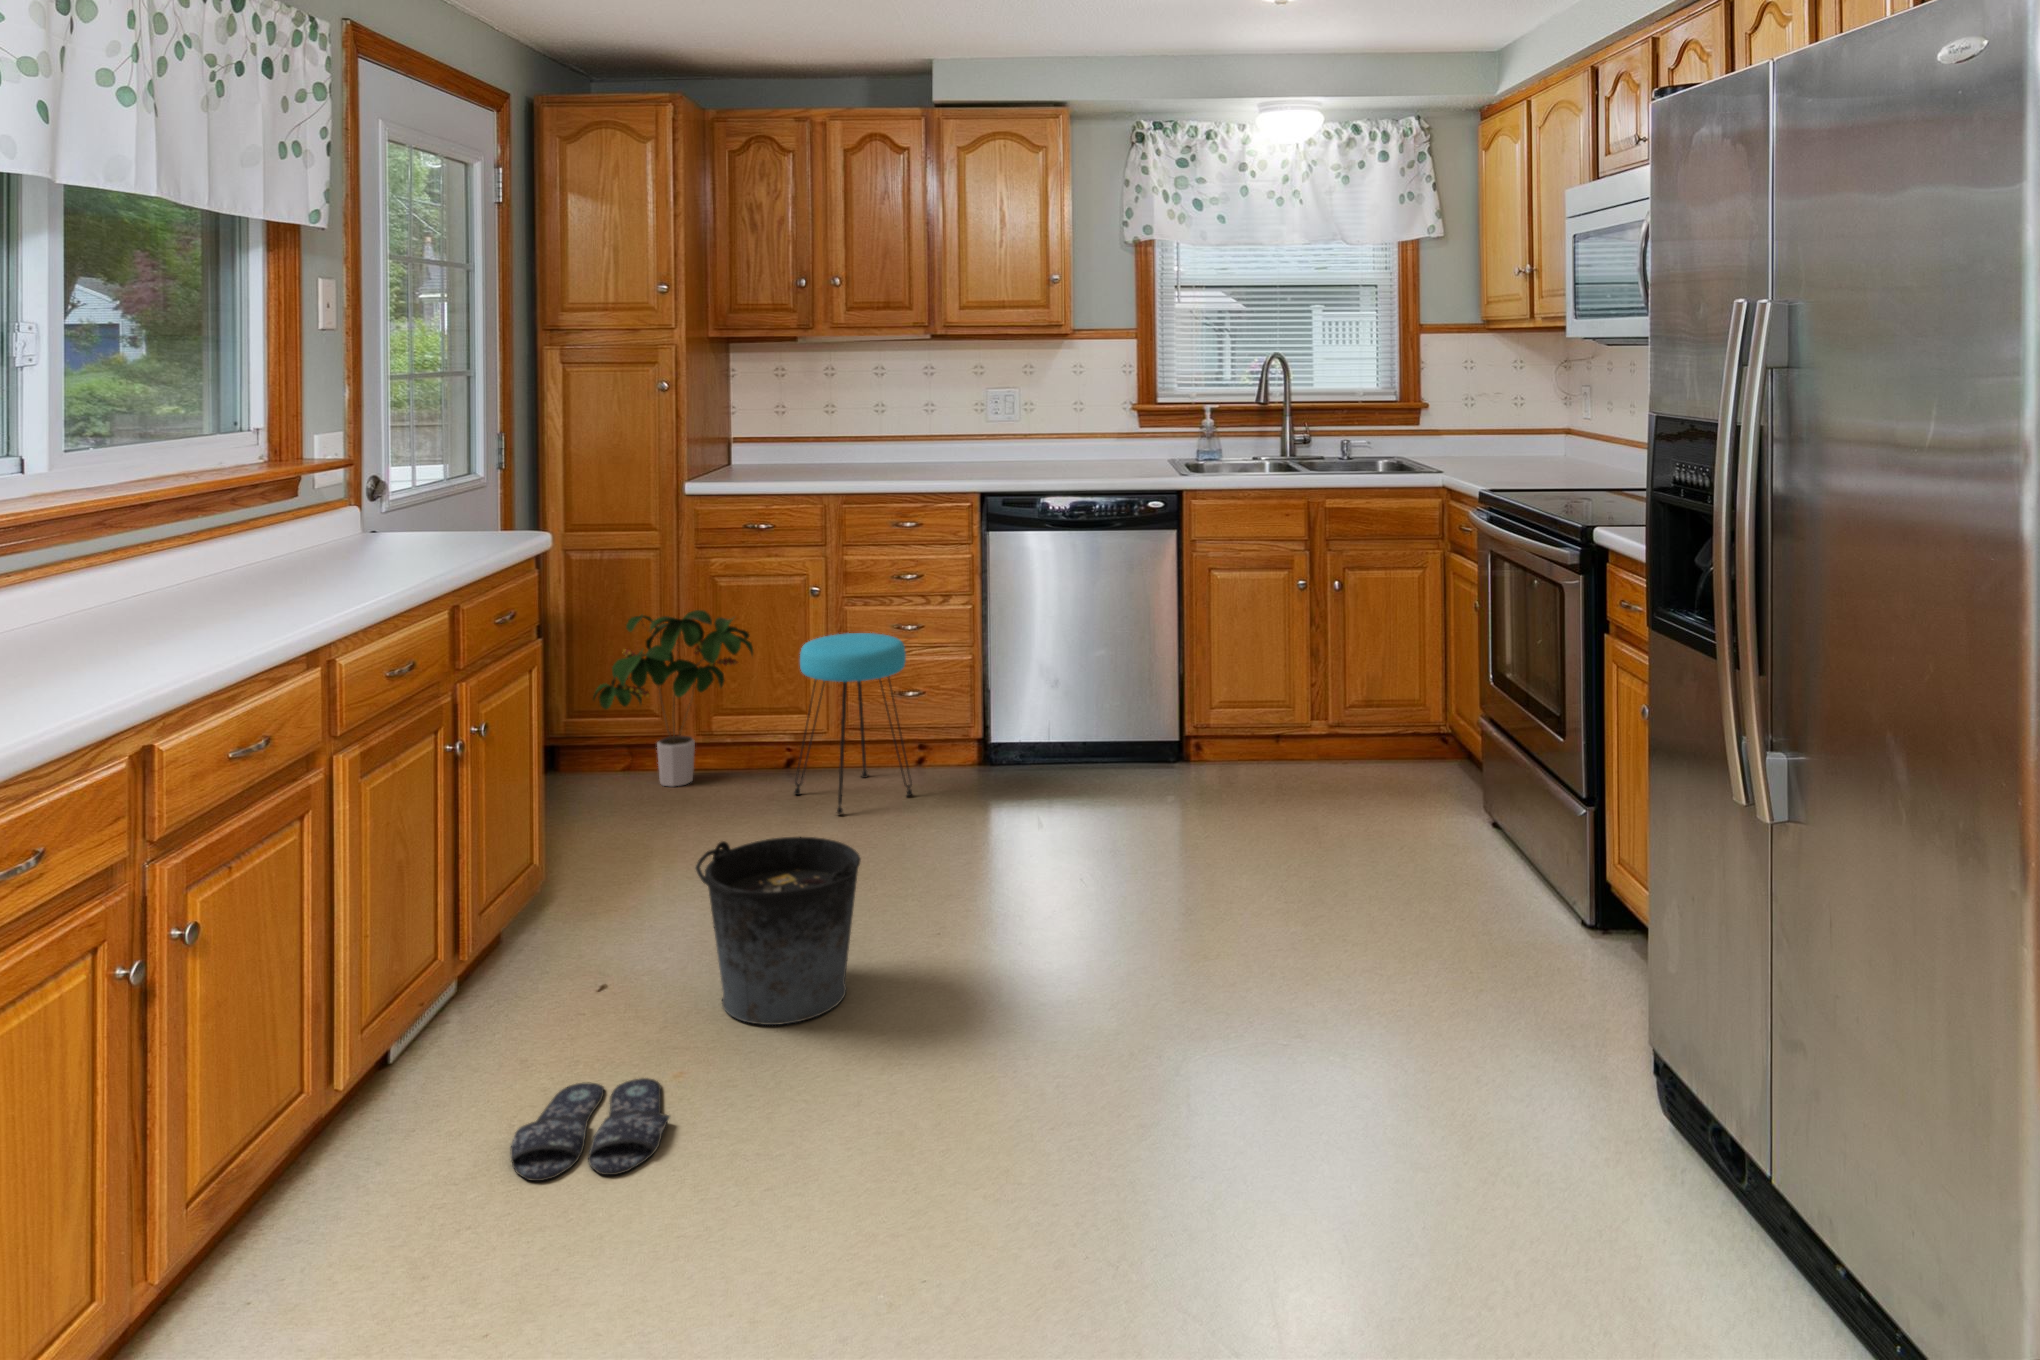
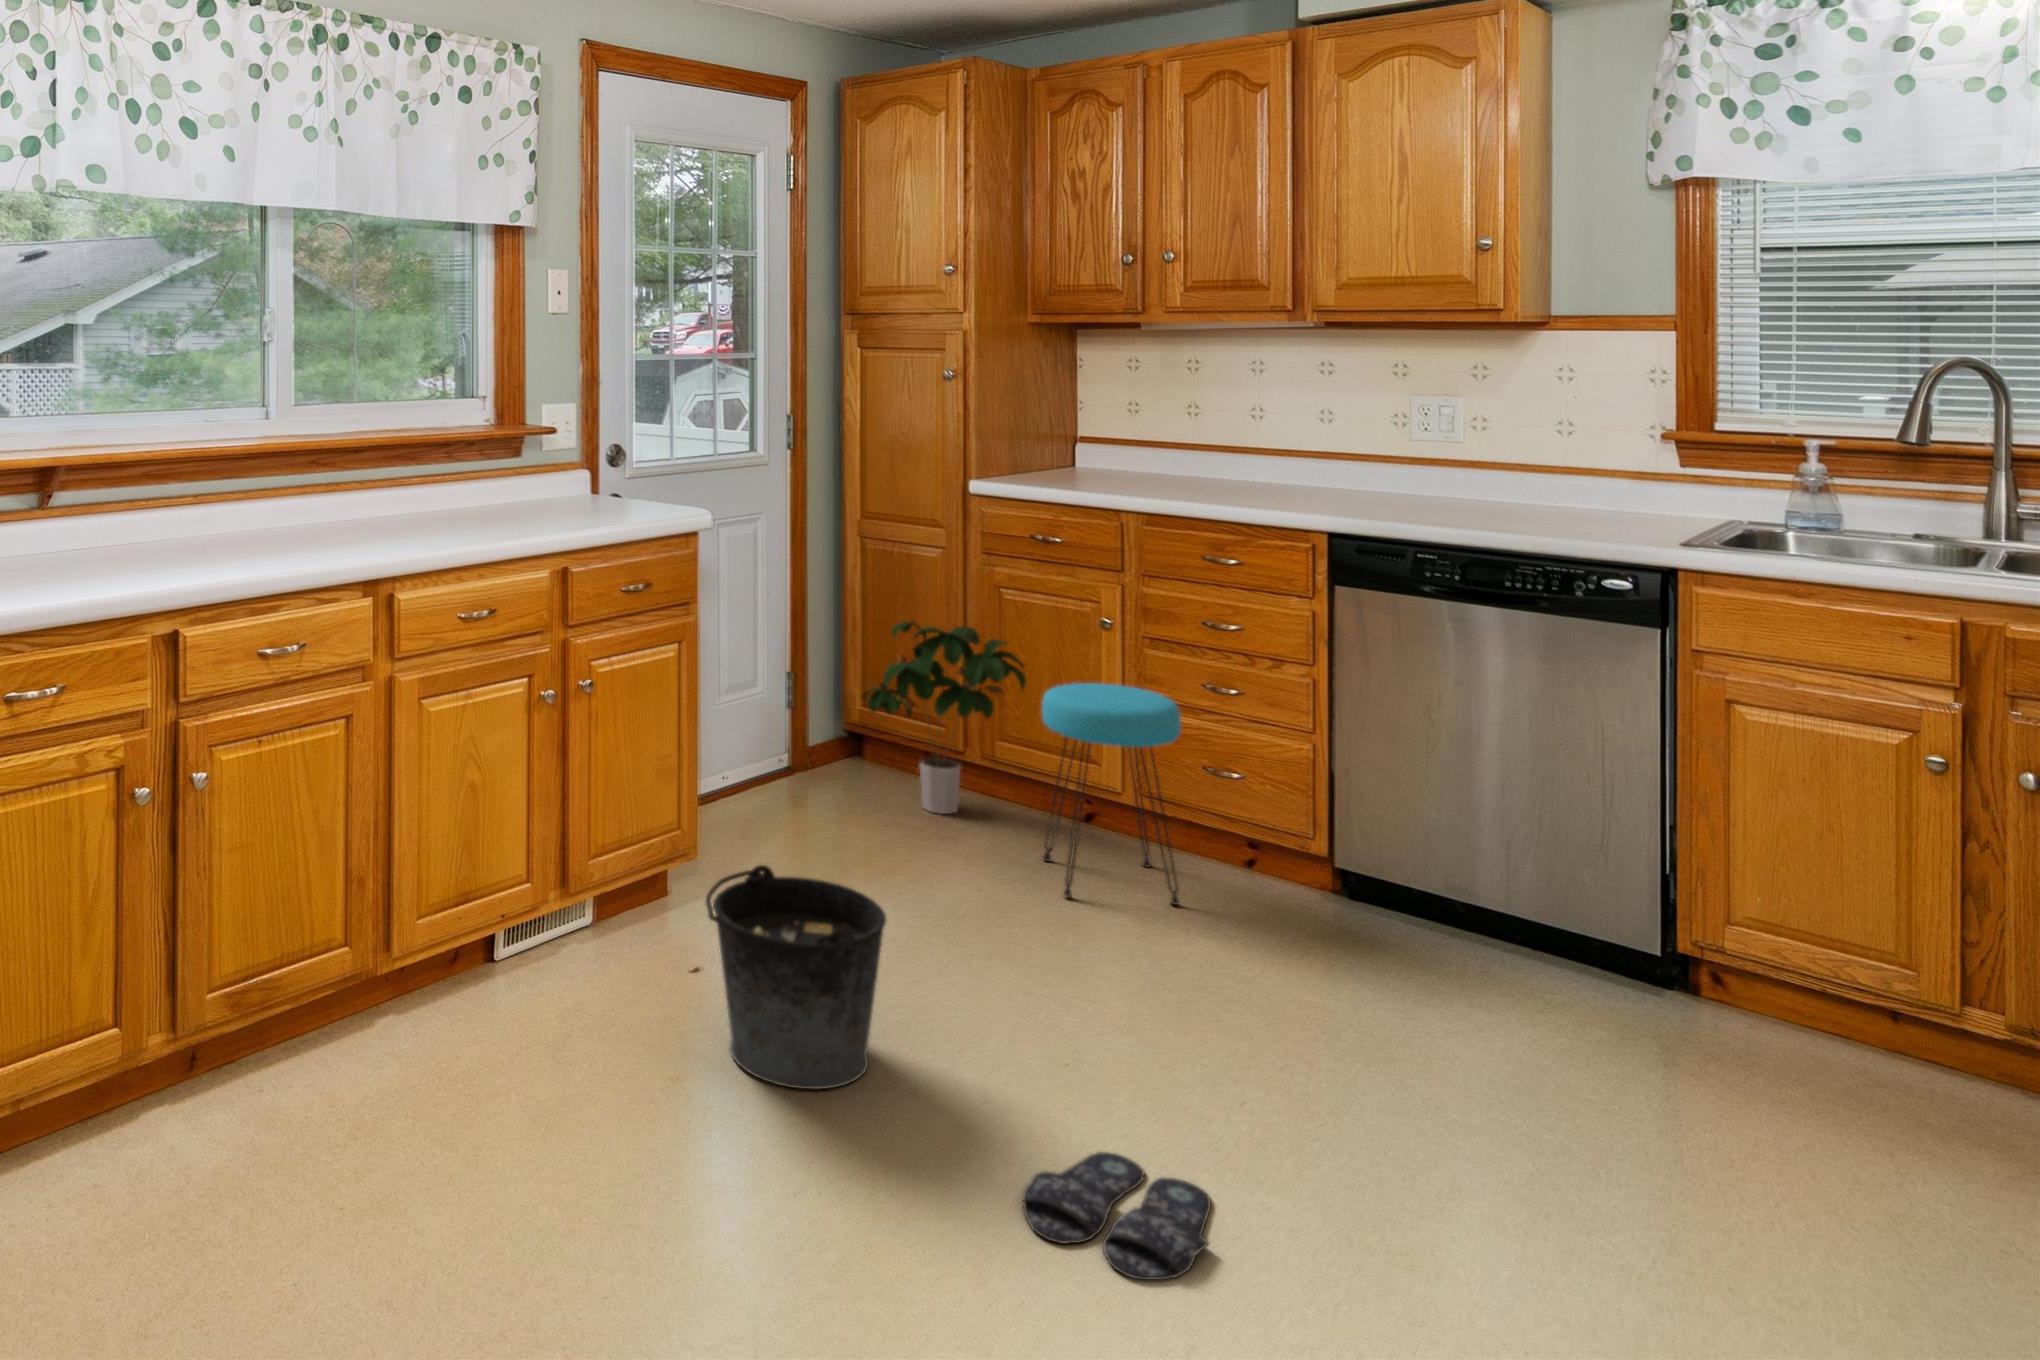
slippers: present [511,1078,670,1181] -> present [1023,1152,1211,1280]

